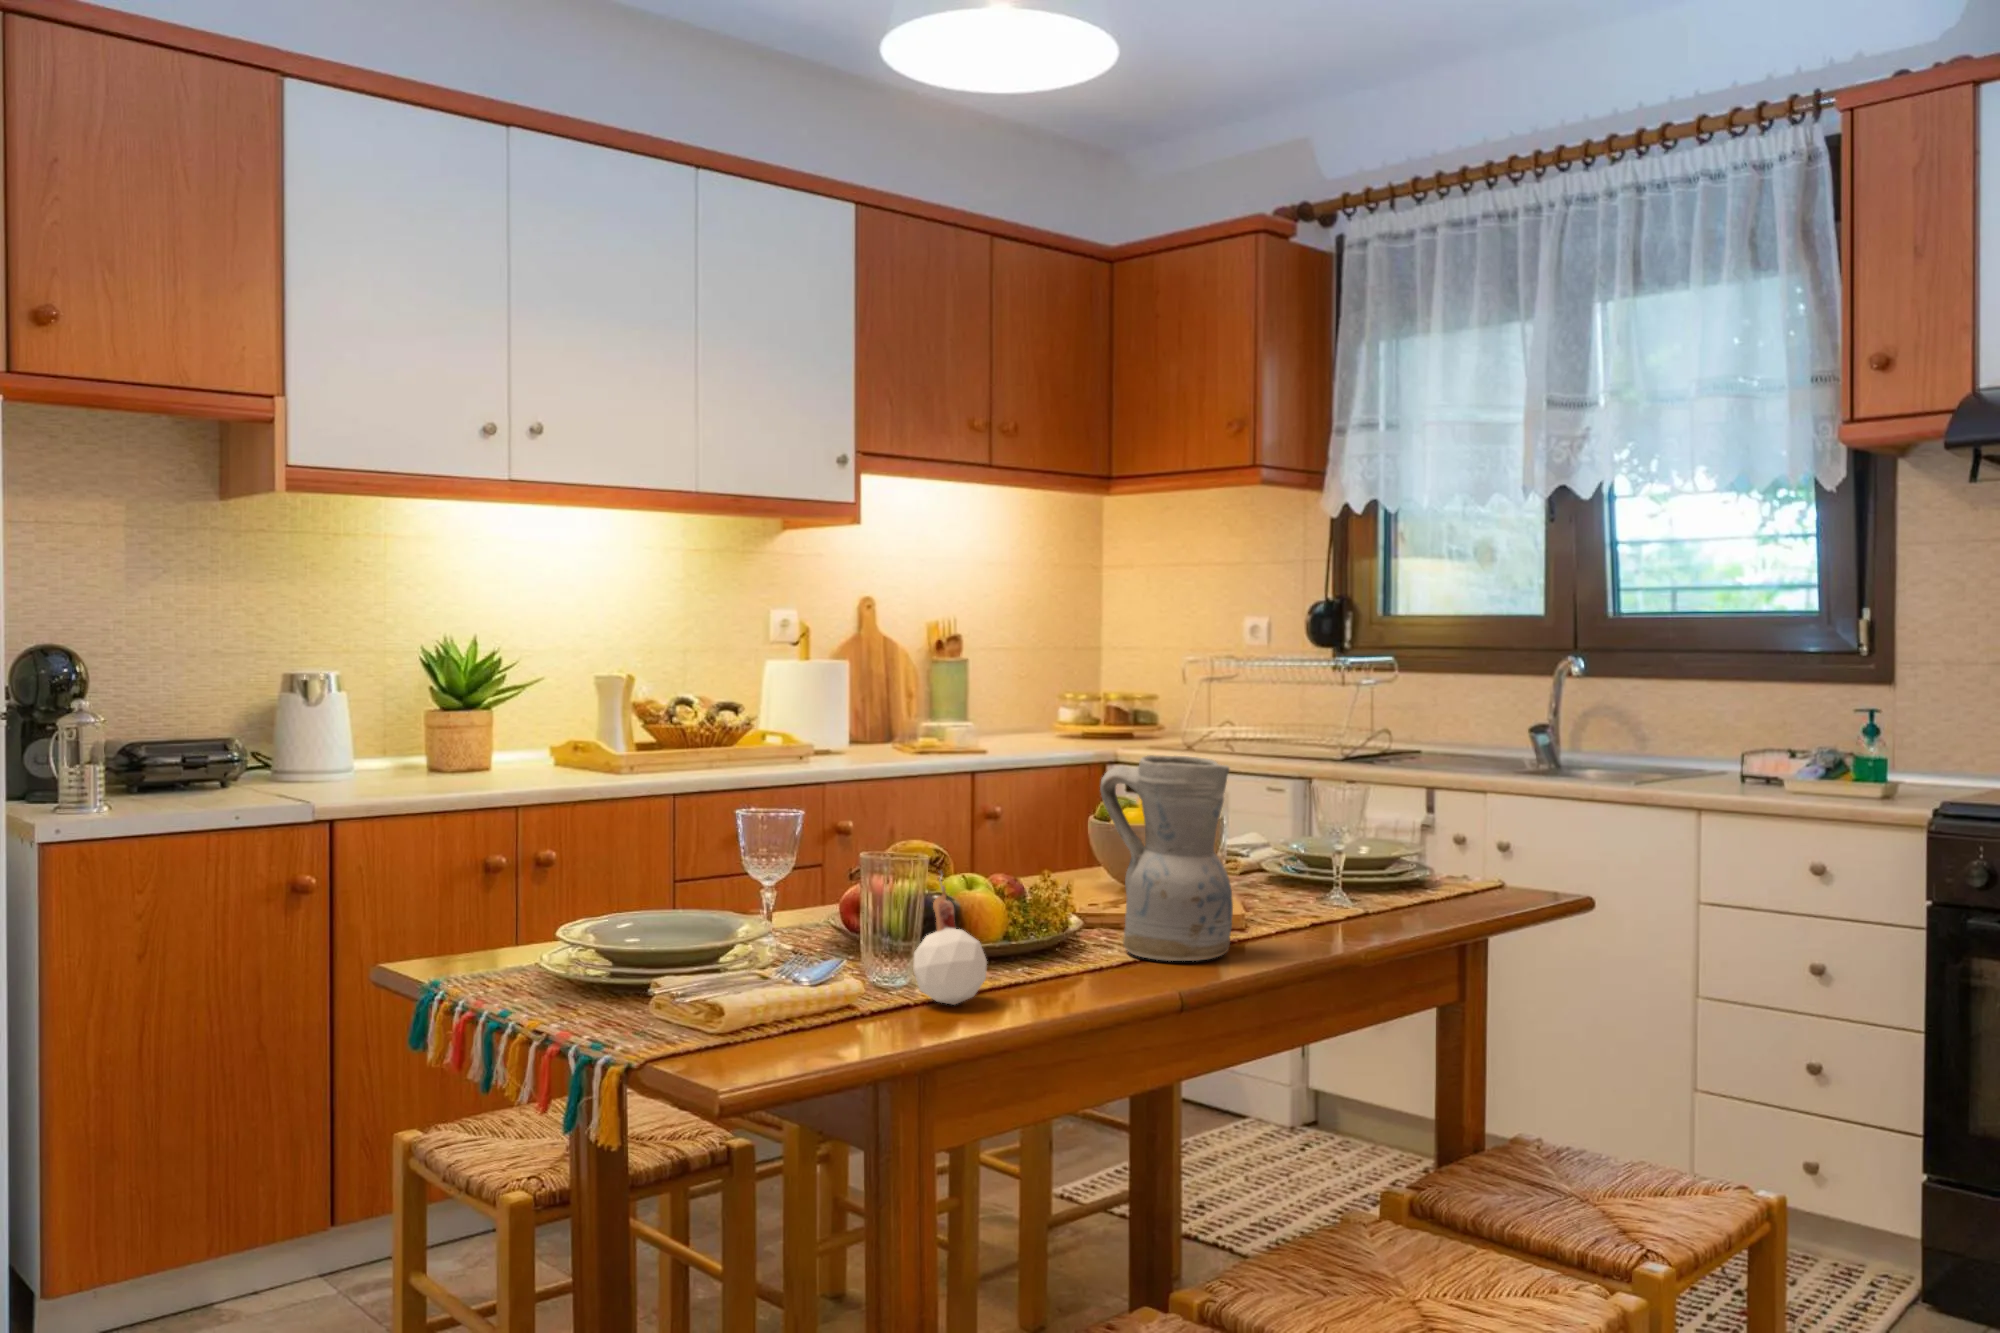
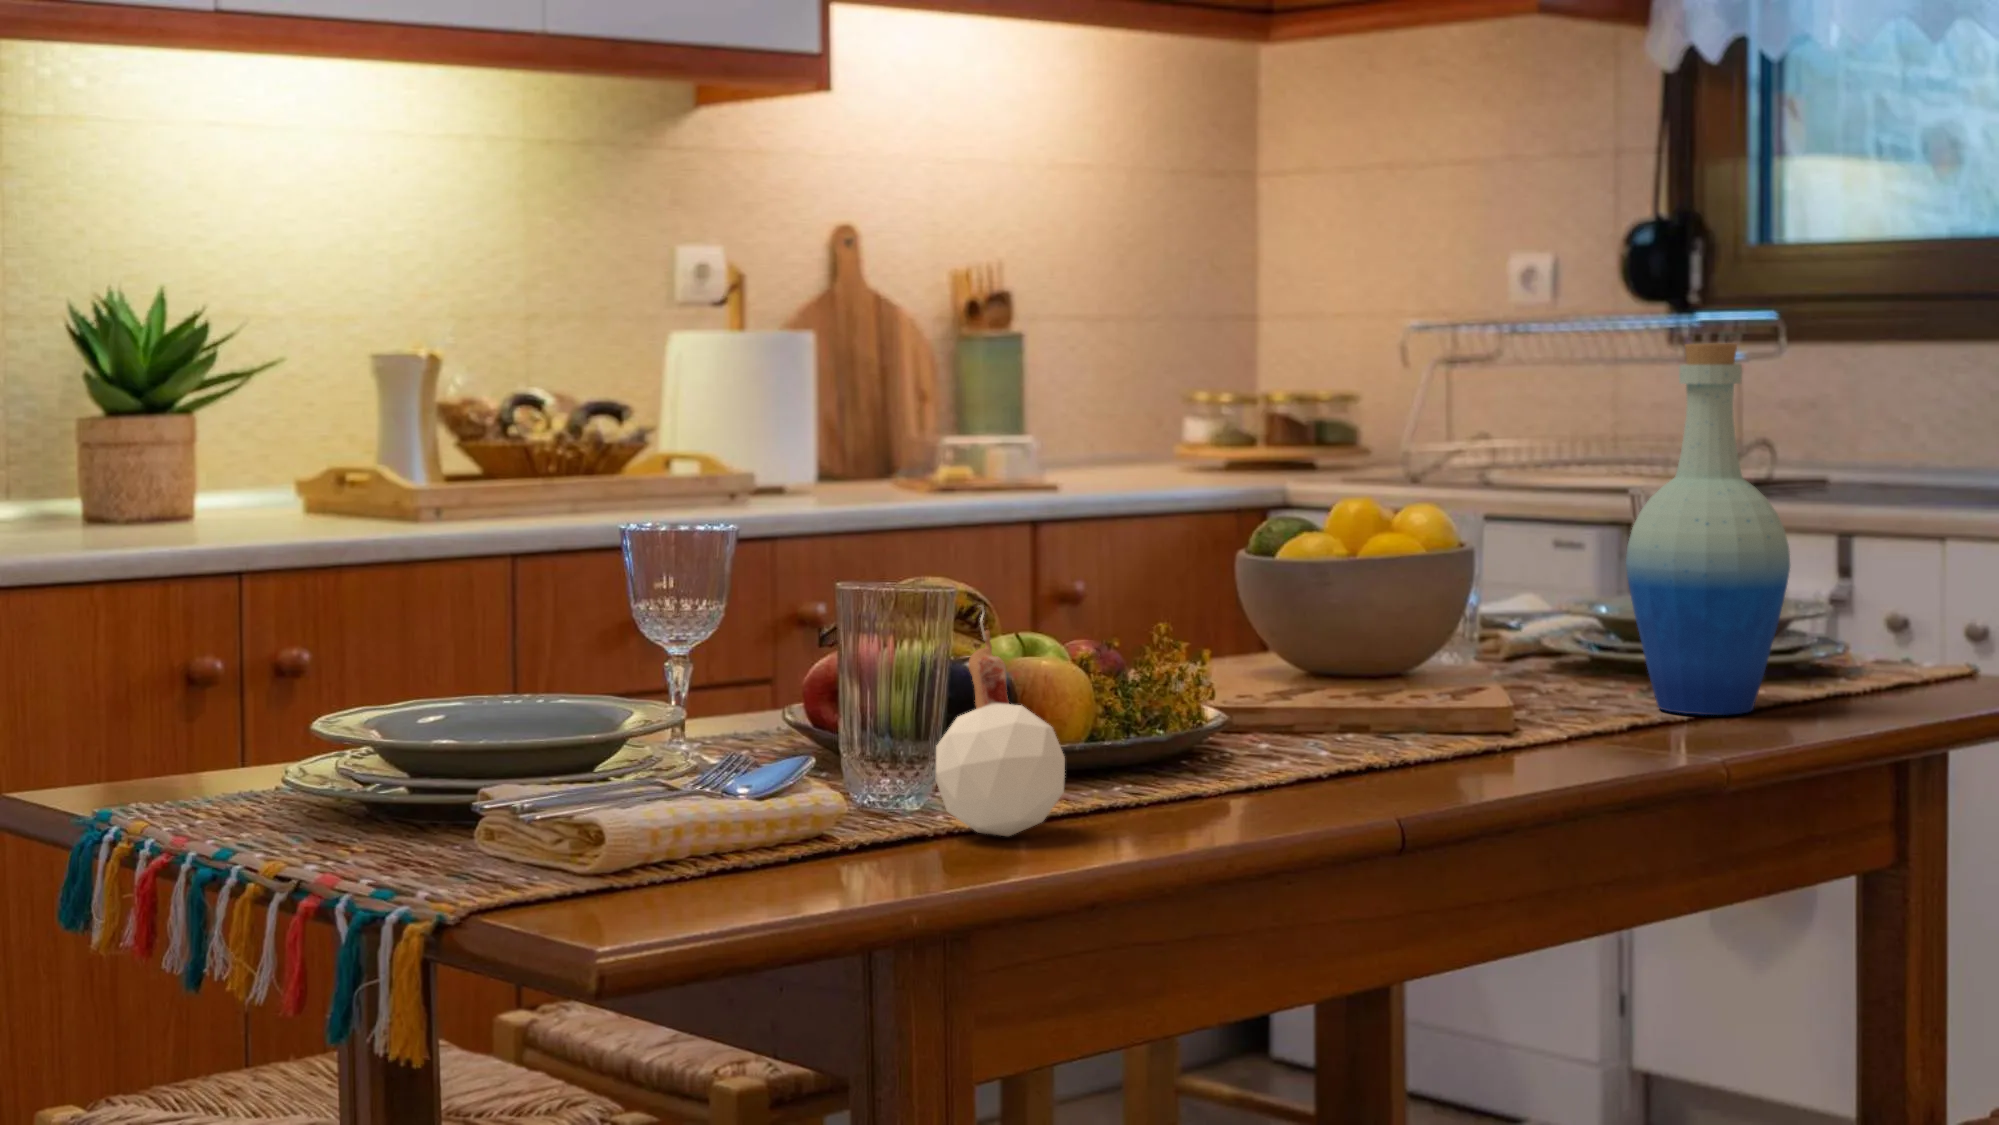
bottle: none [1307,707,1399,918] -> present [1626,344,1790,715]
ceramic pitcher: present [1100,755,1233,961] -> none [1261,416,1497,774]

